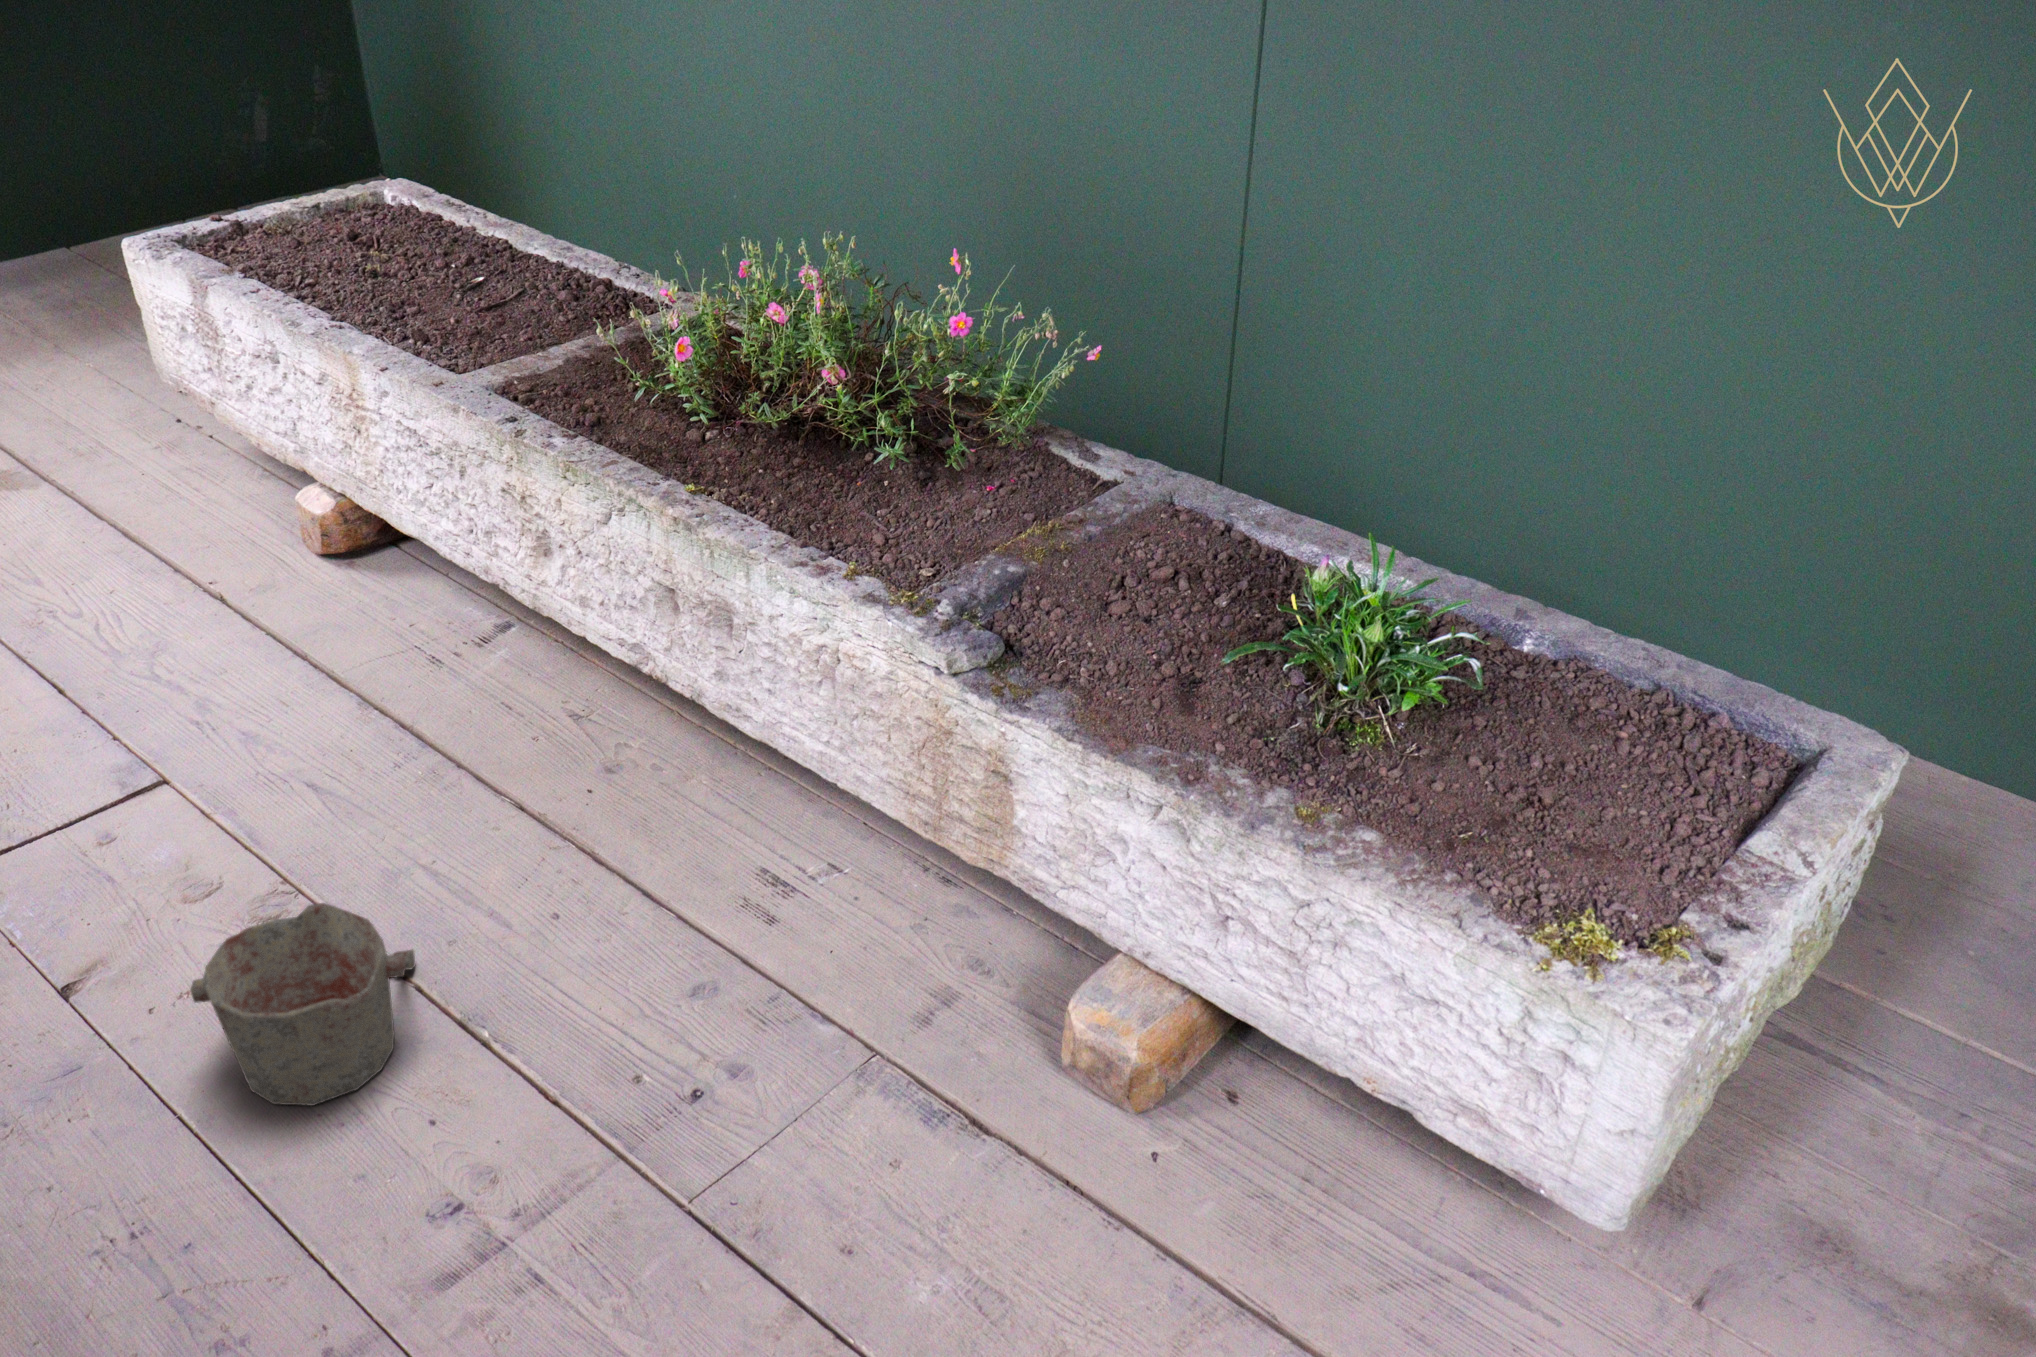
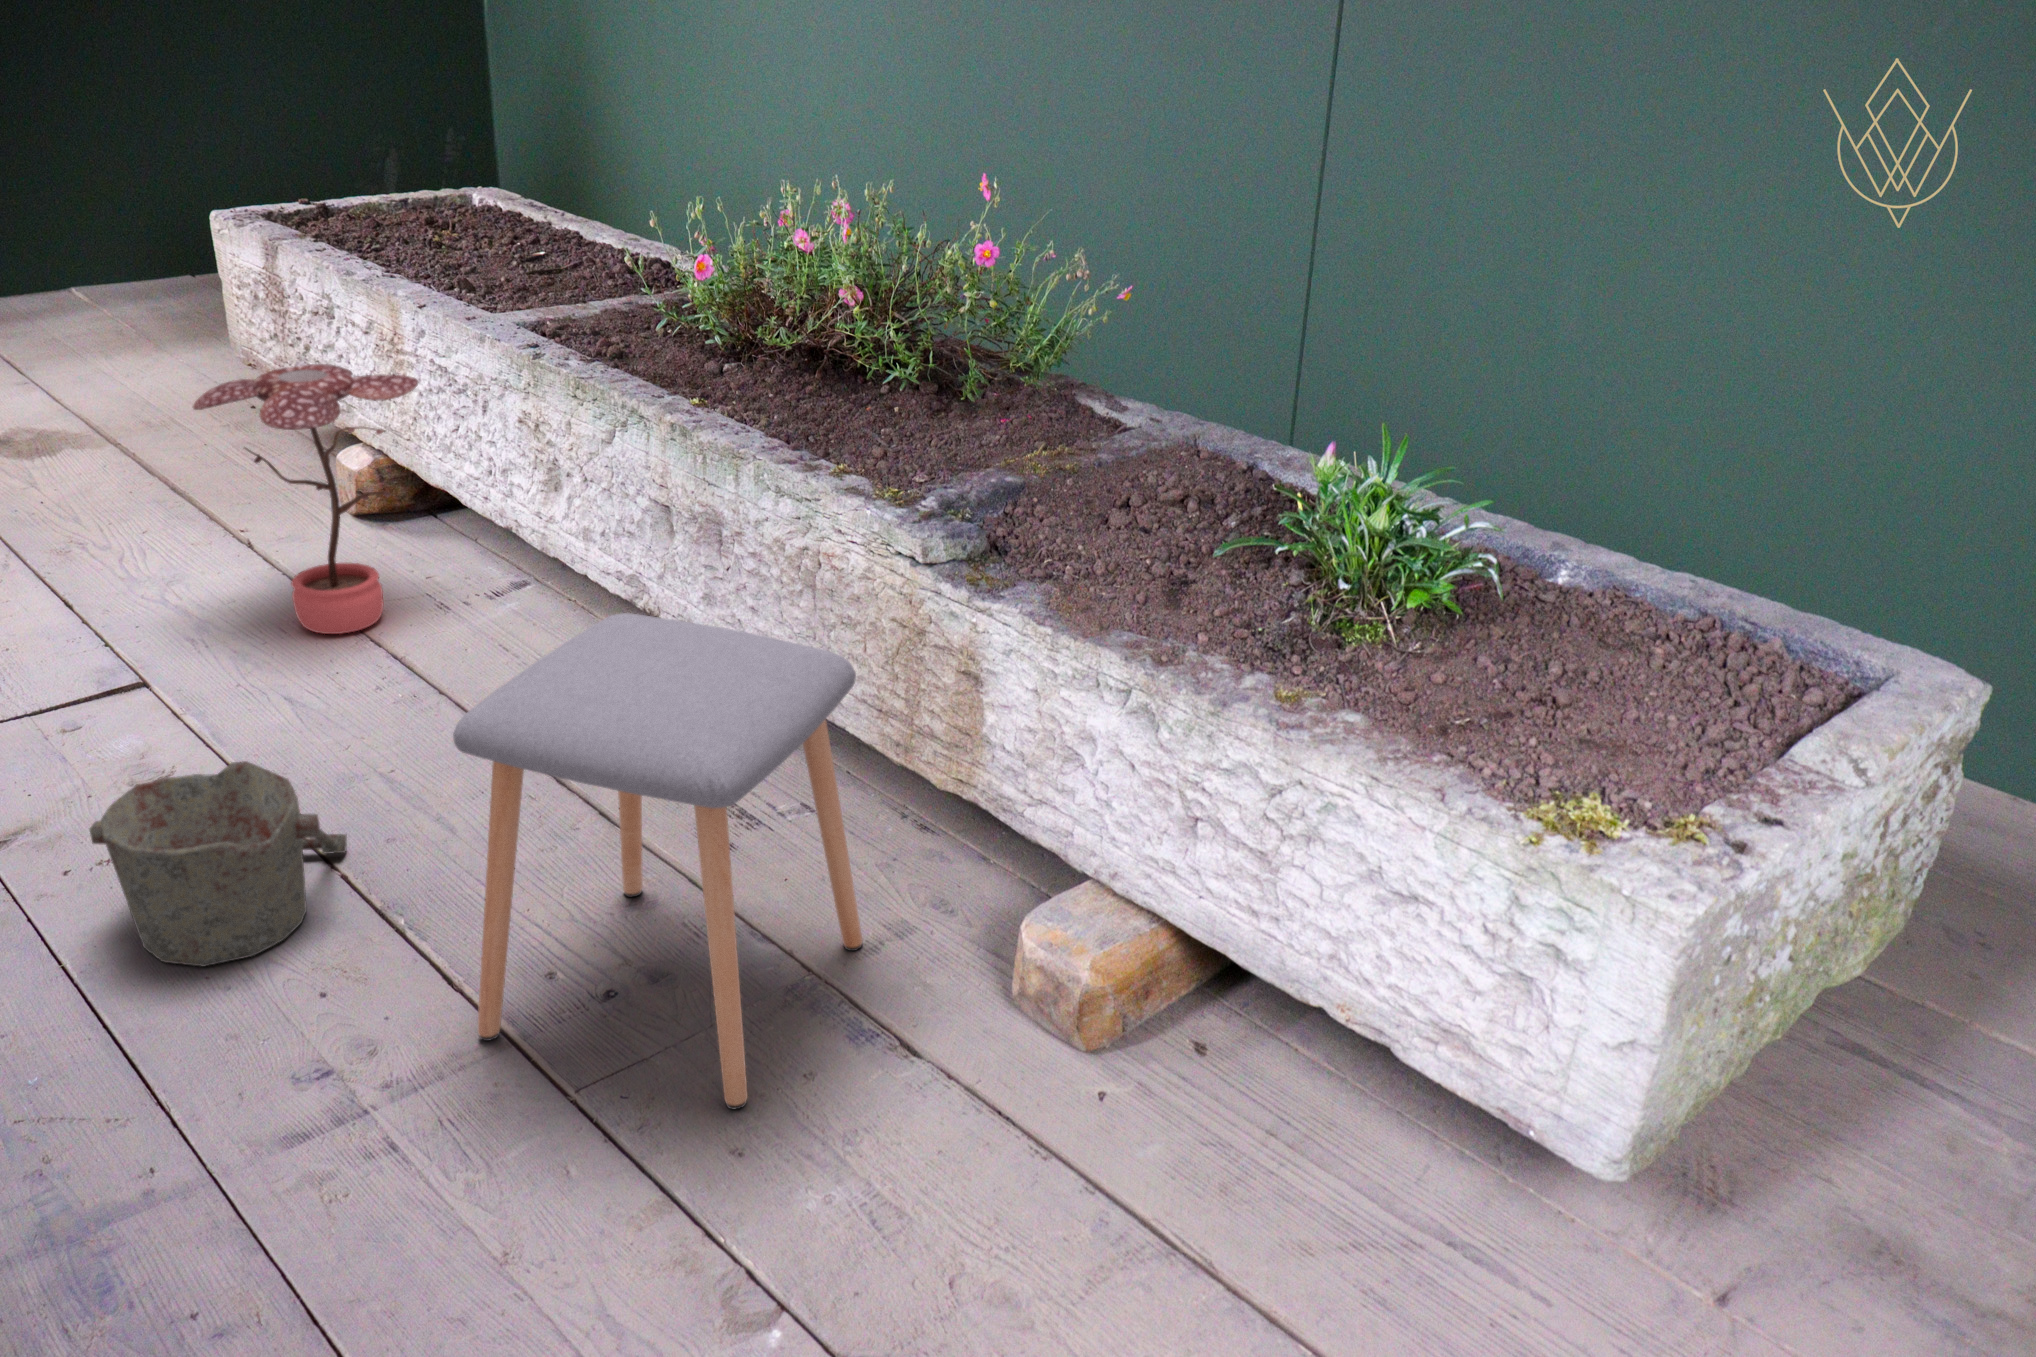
potted plant: none [183,444,404,711] -> present [193,364,418,634]
stool: none [564,757,918,1213] -> present [453,613,862,1109]

